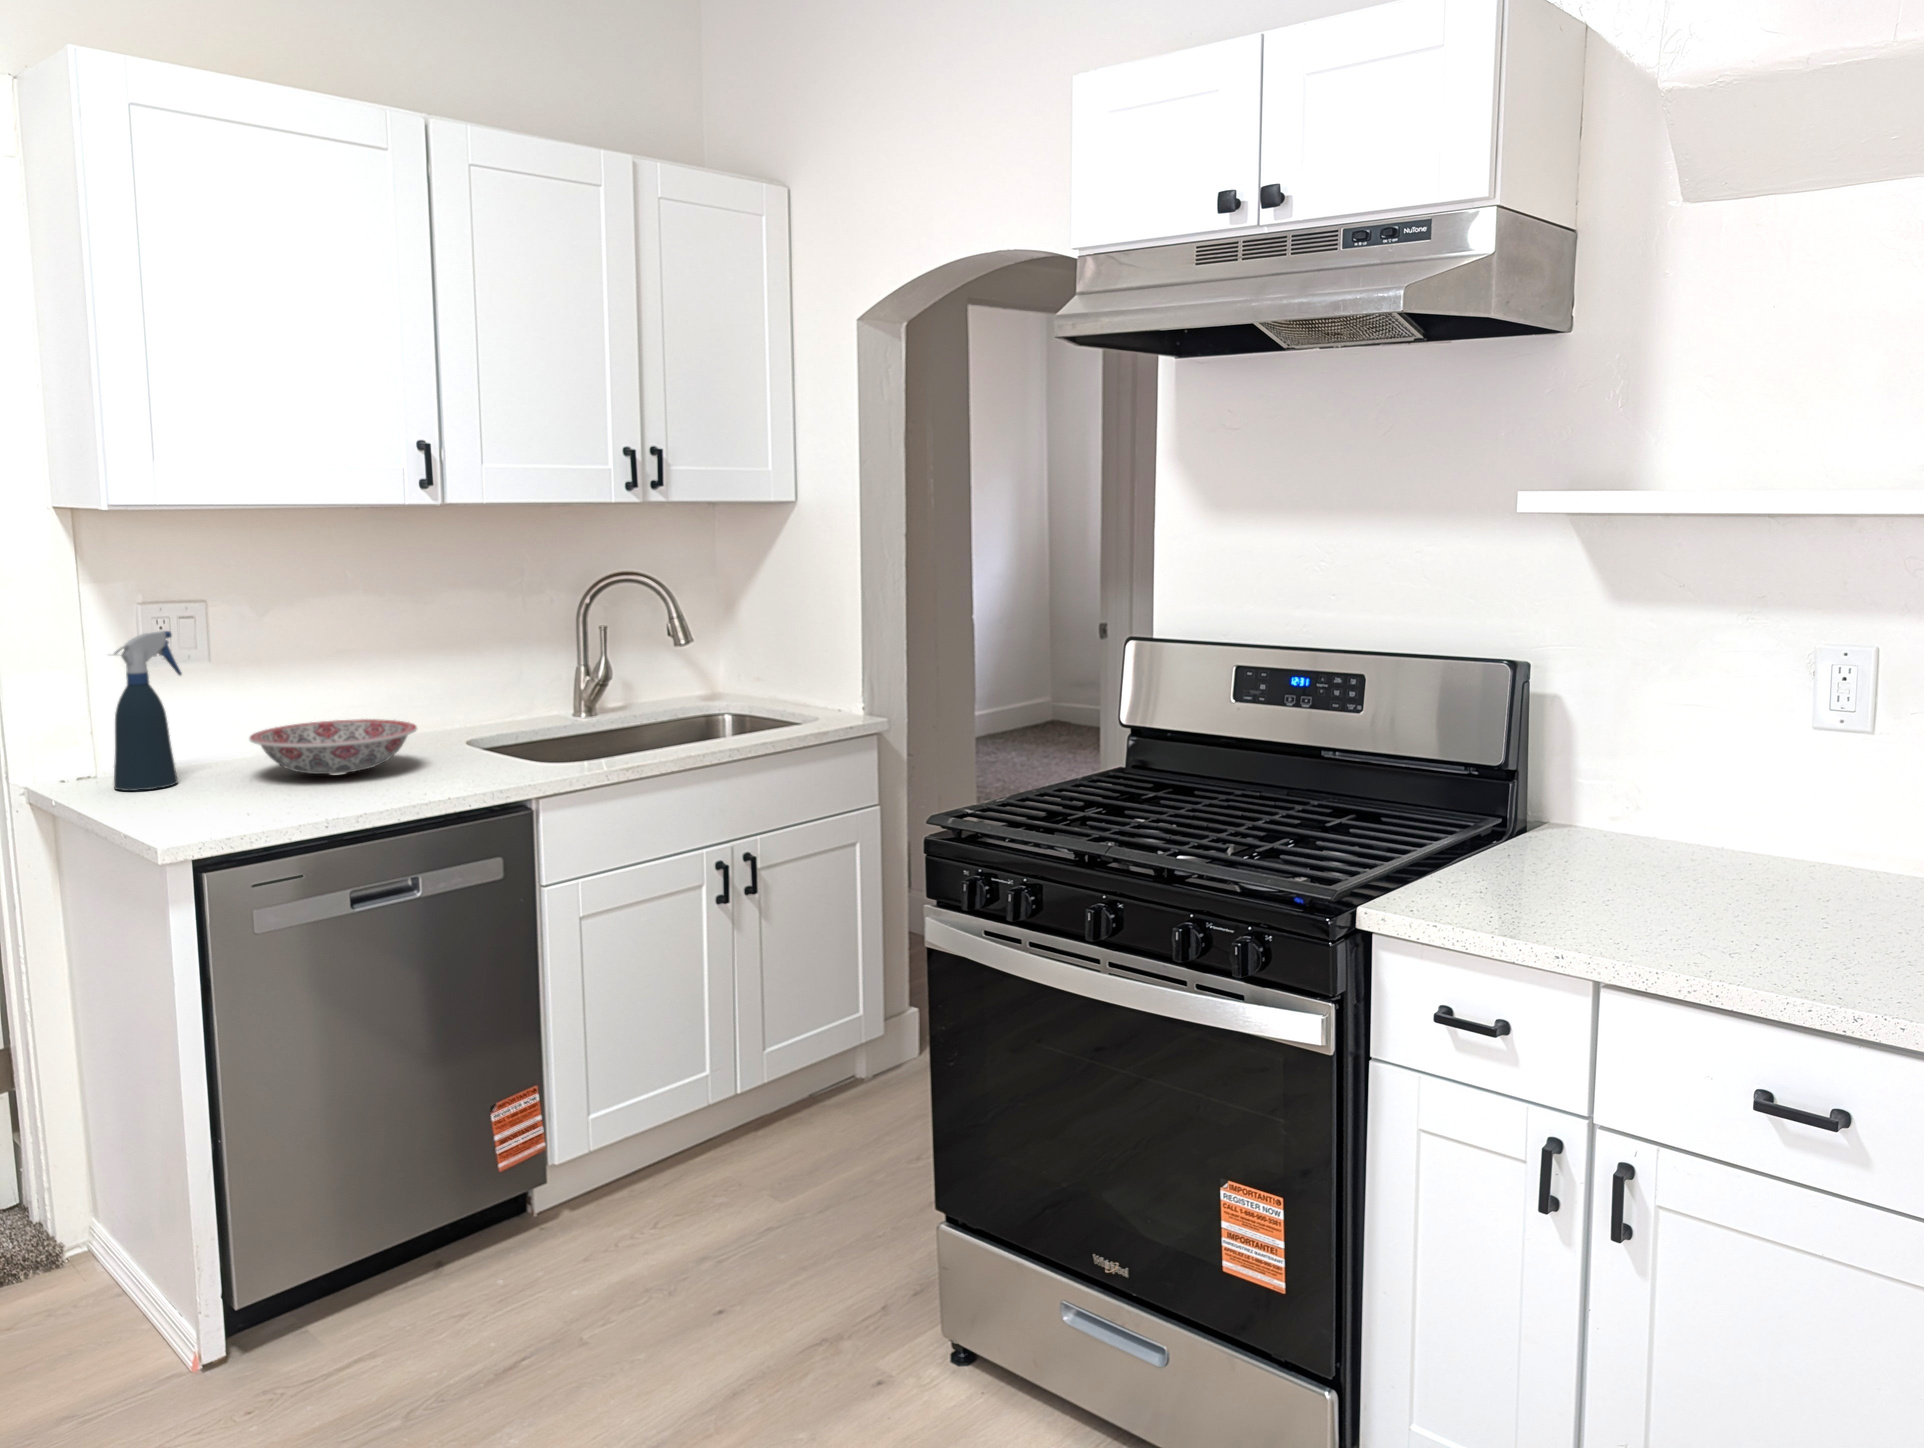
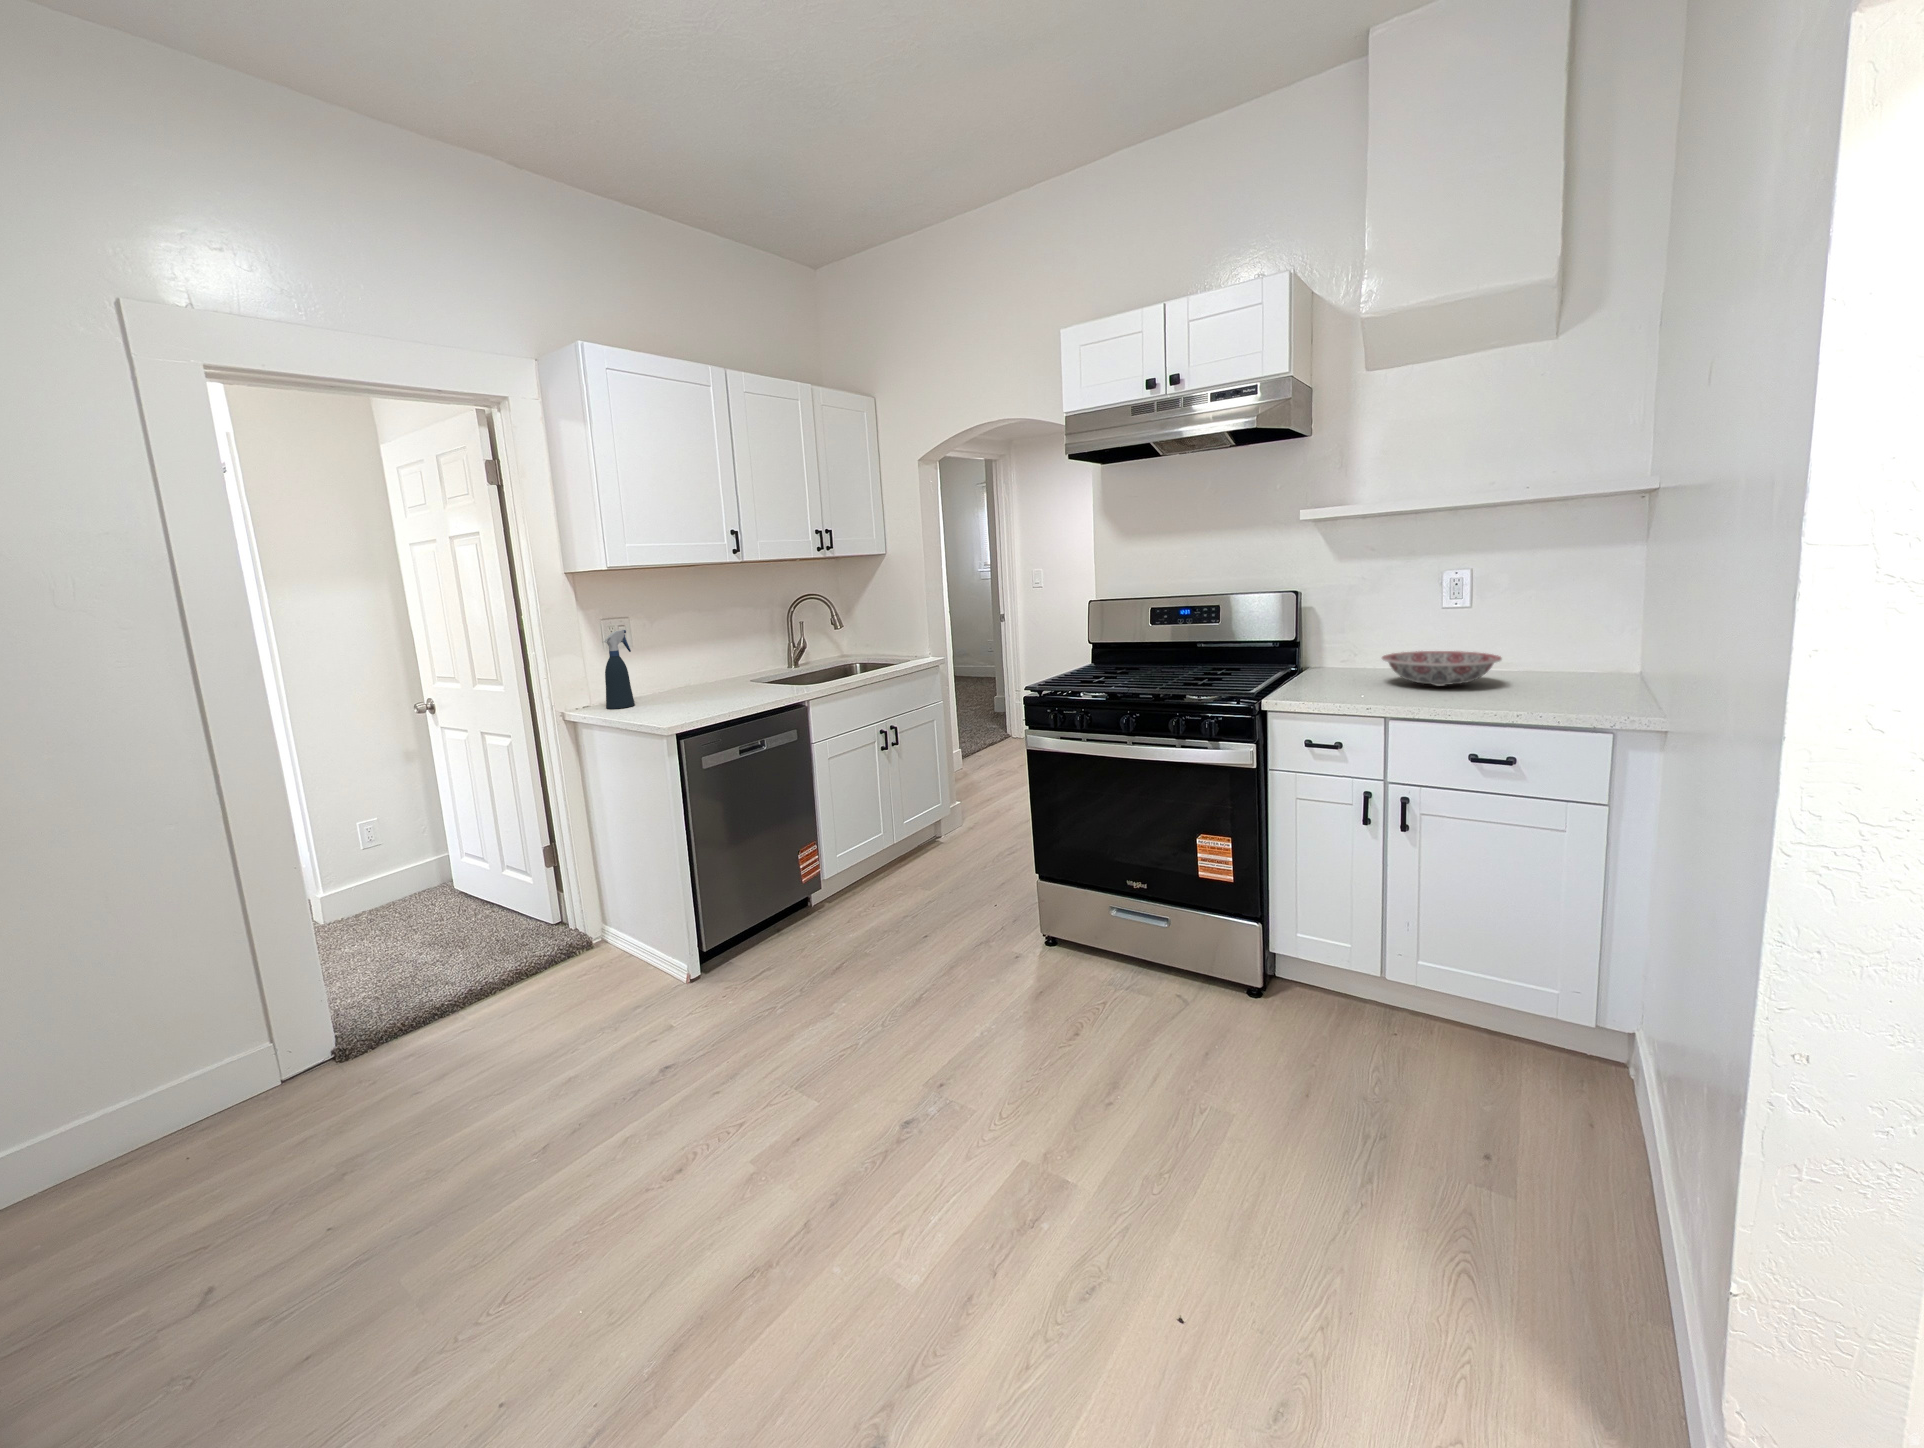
ceramic bowl: present [249,719,417,774] -> present [1382,651,1502,685]

